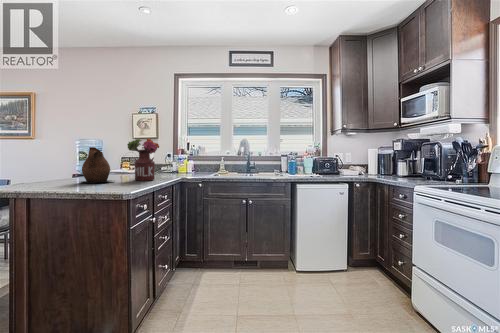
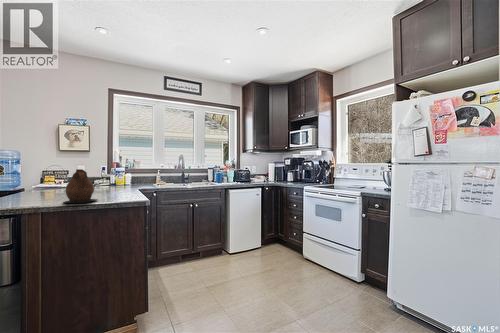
flower arrangement: present [127,138,159,181] -> none [100,158,131,197]

